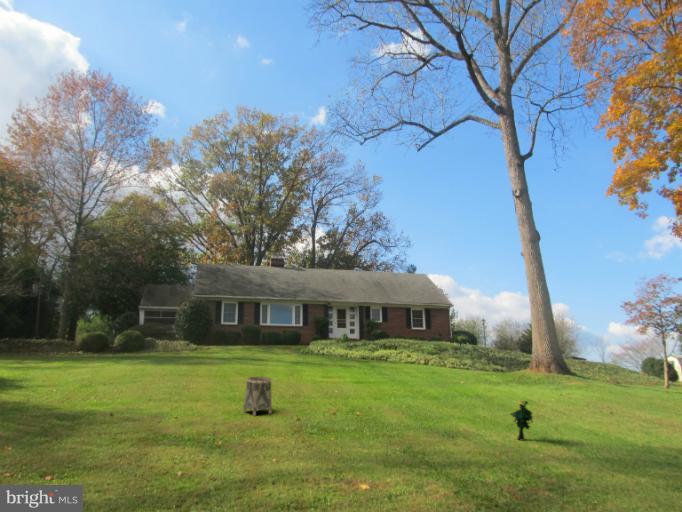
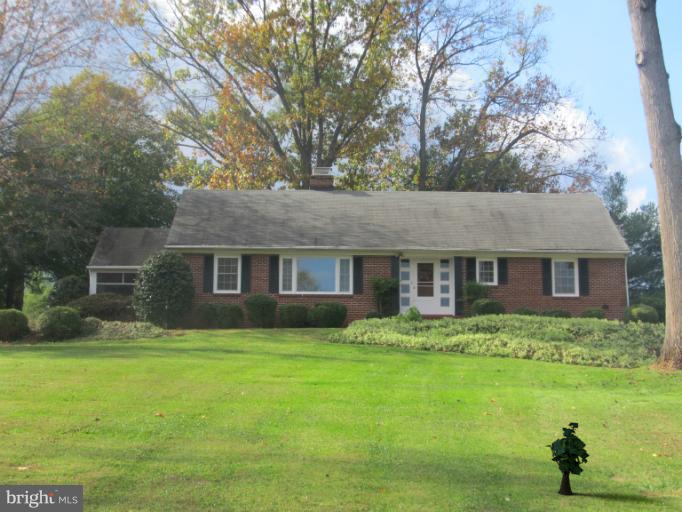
basket: present [243,377,272,416] -> none [101,377,147,443]

